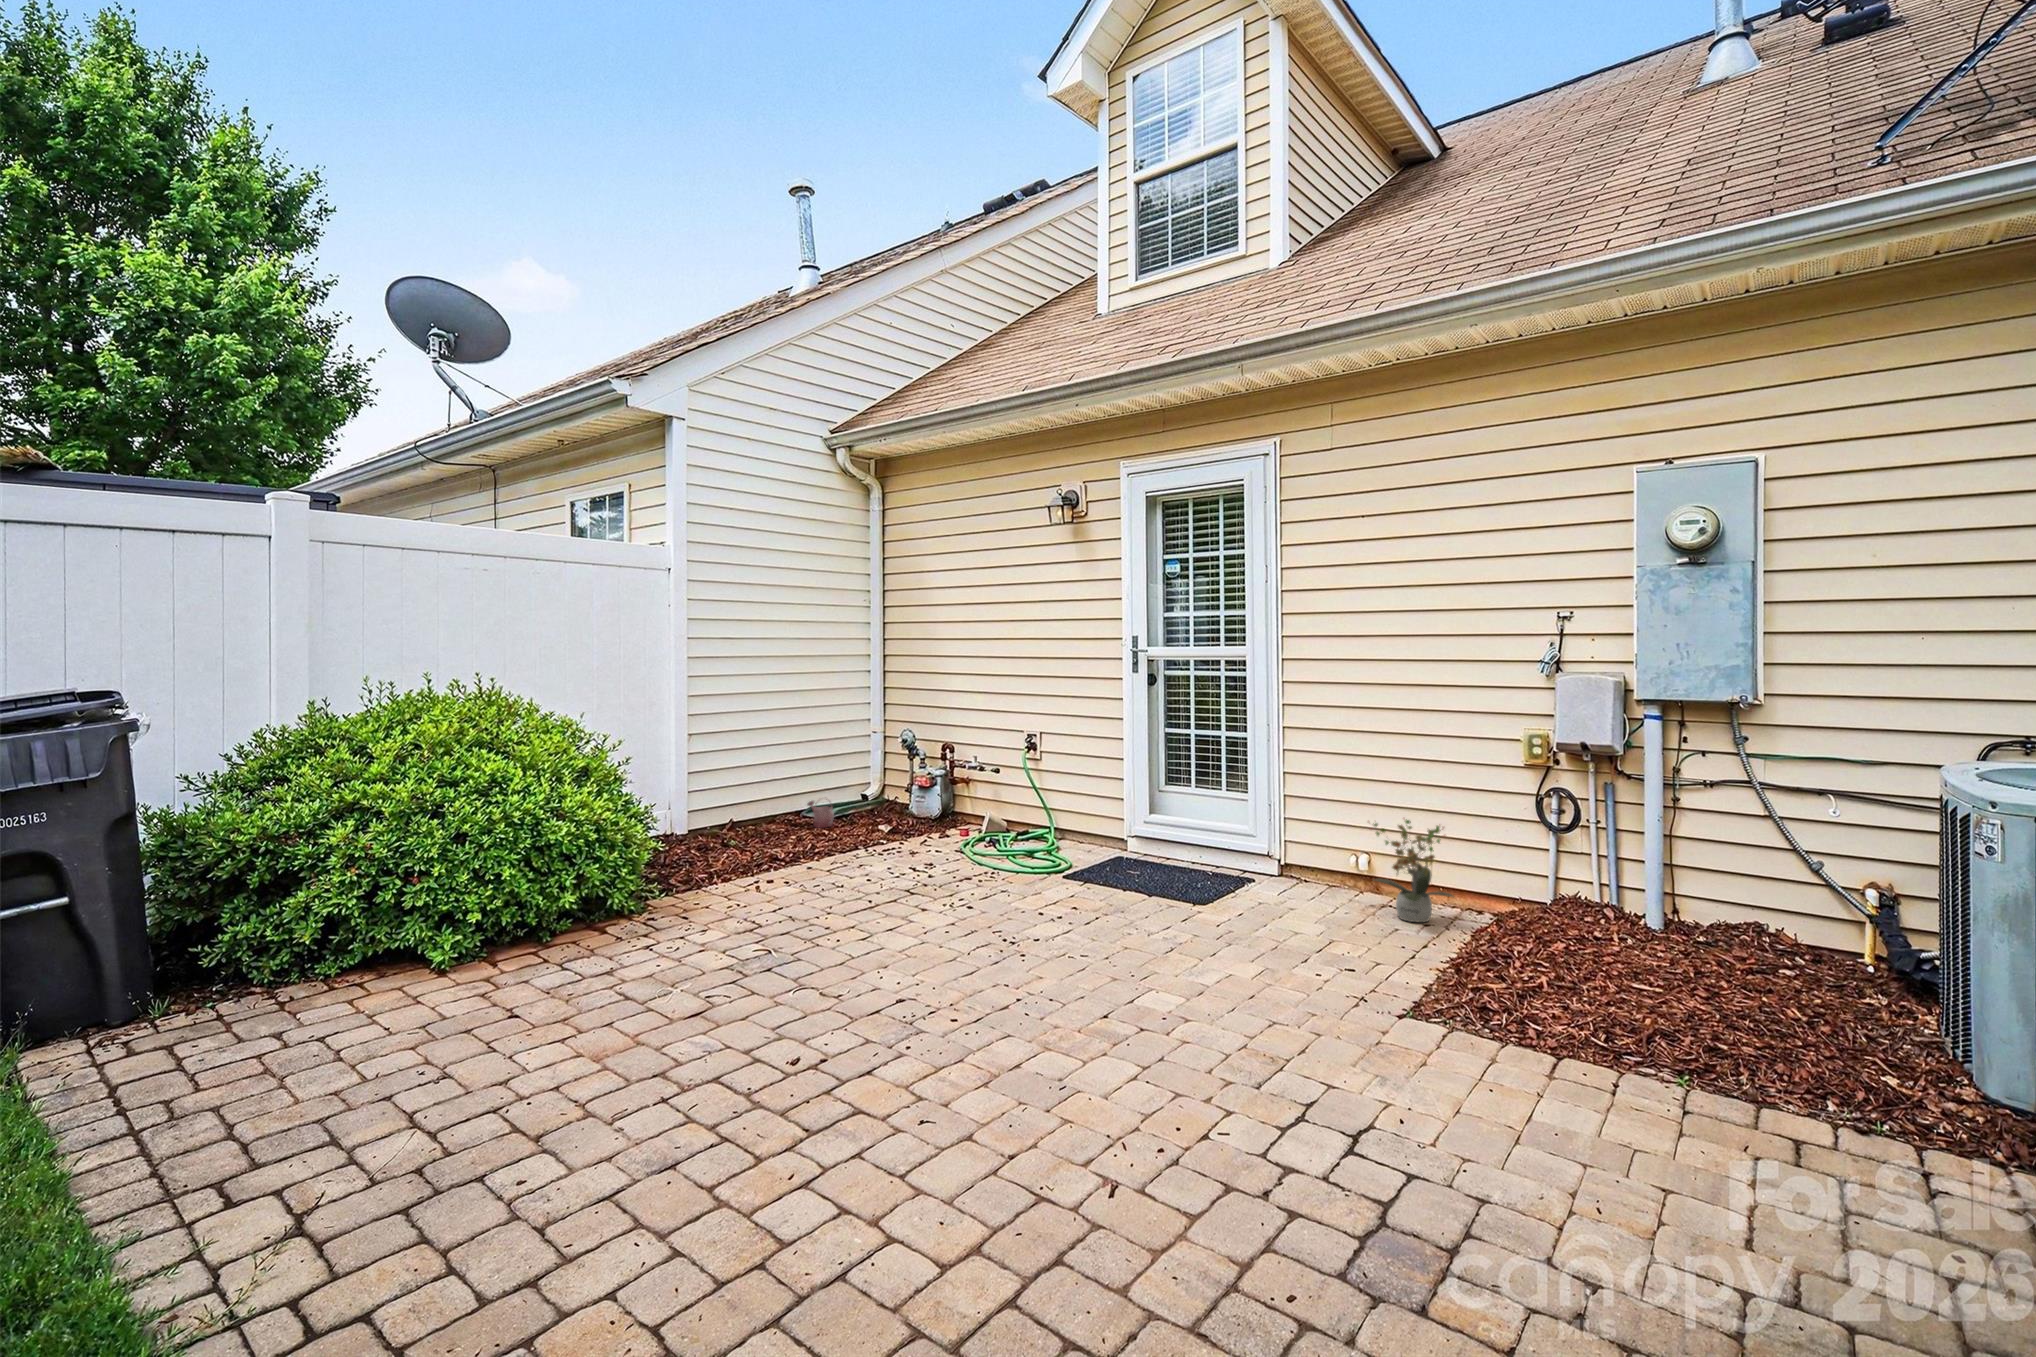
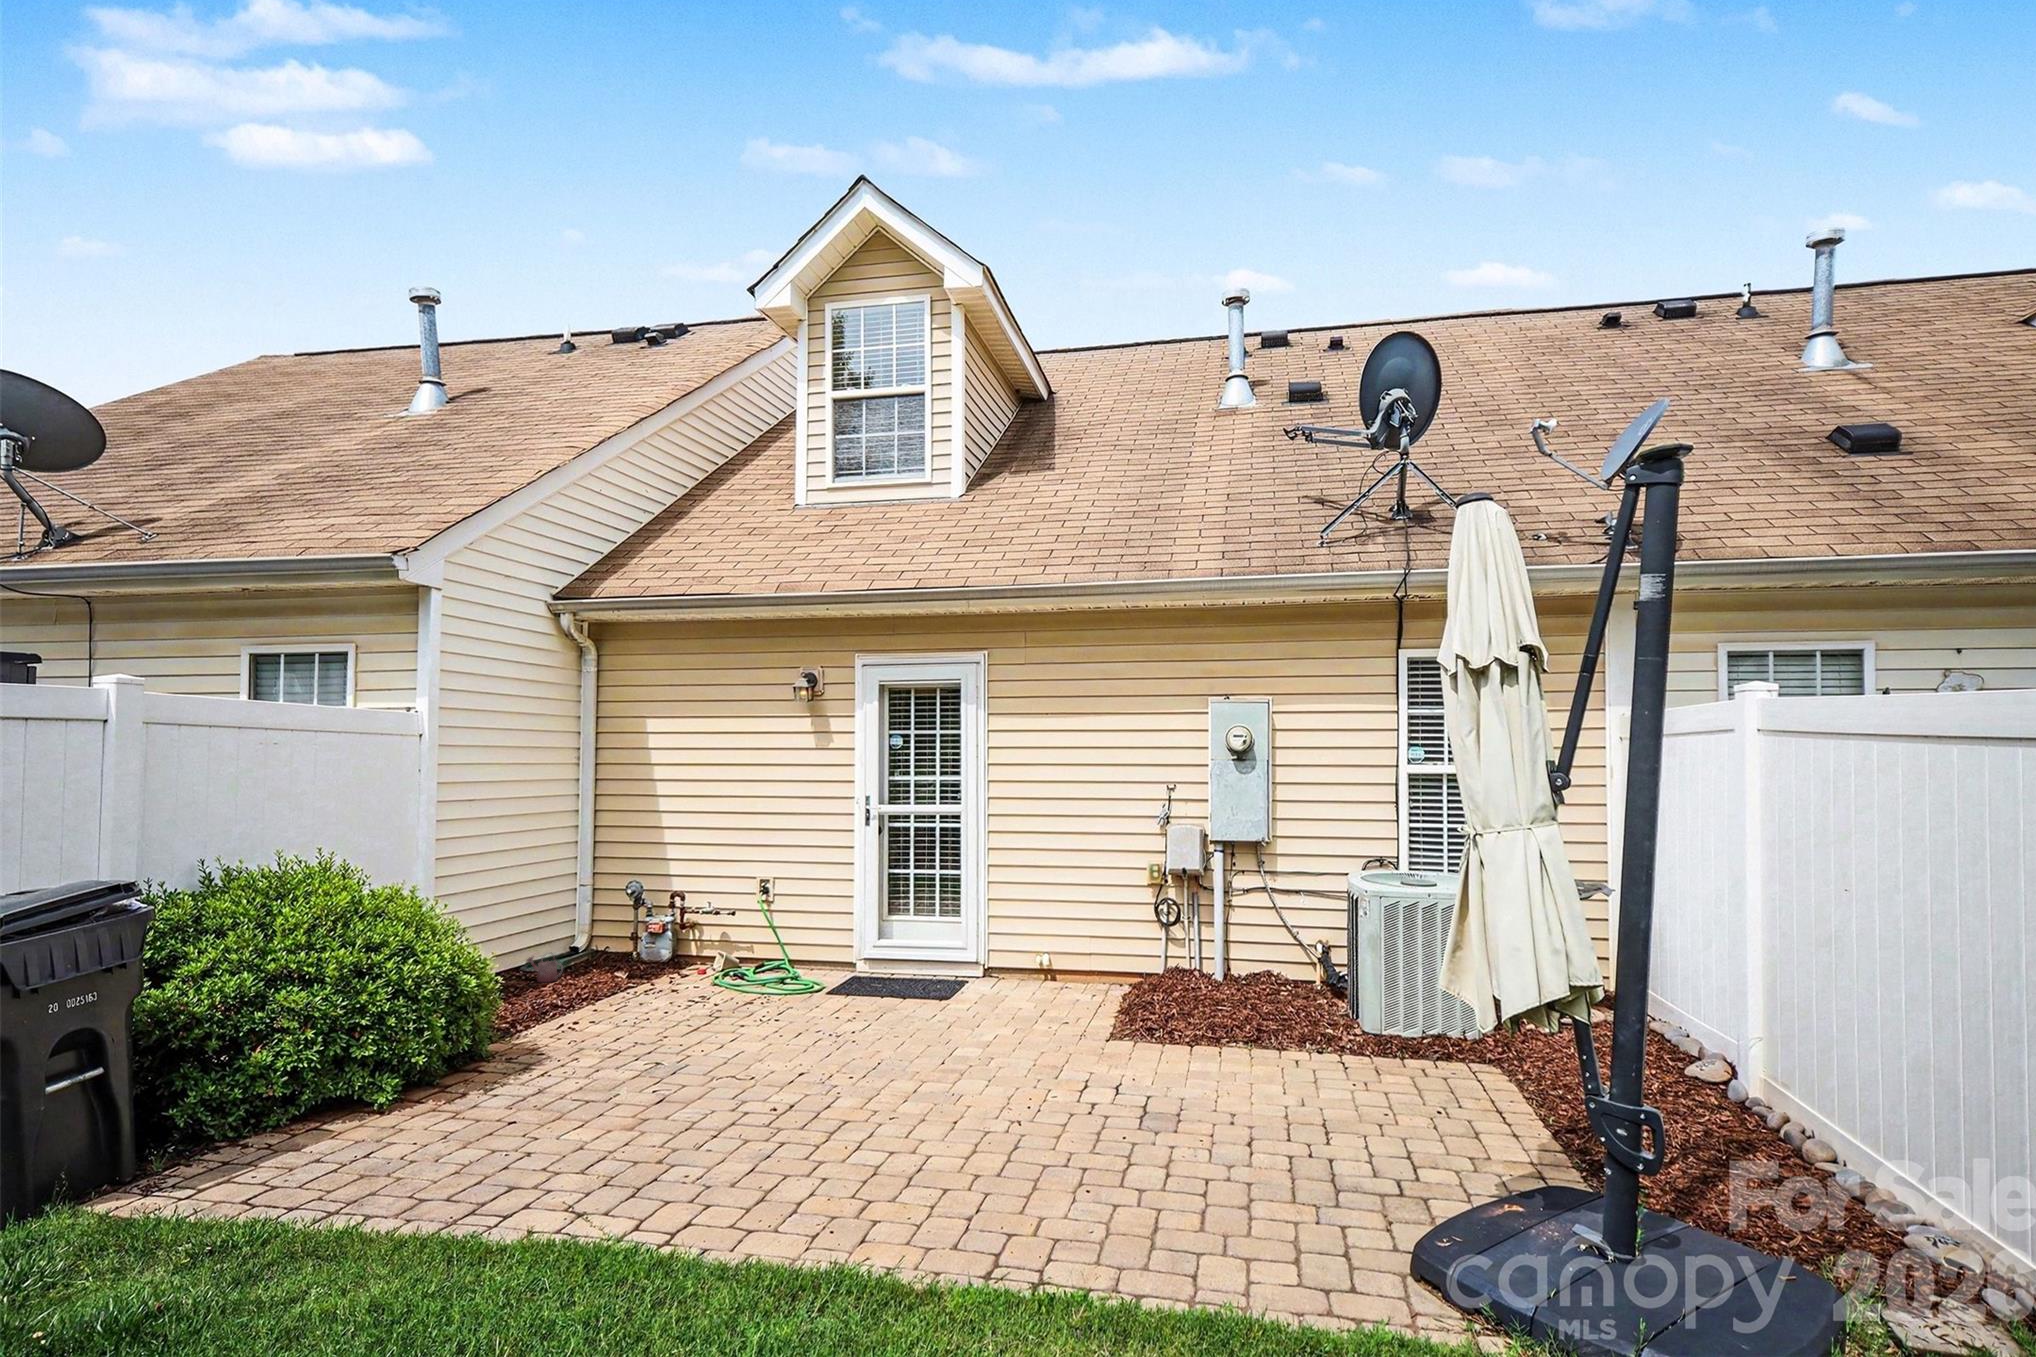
potted plant: present [1374,819,1454,922] -> none [1055,925,1112,996]

